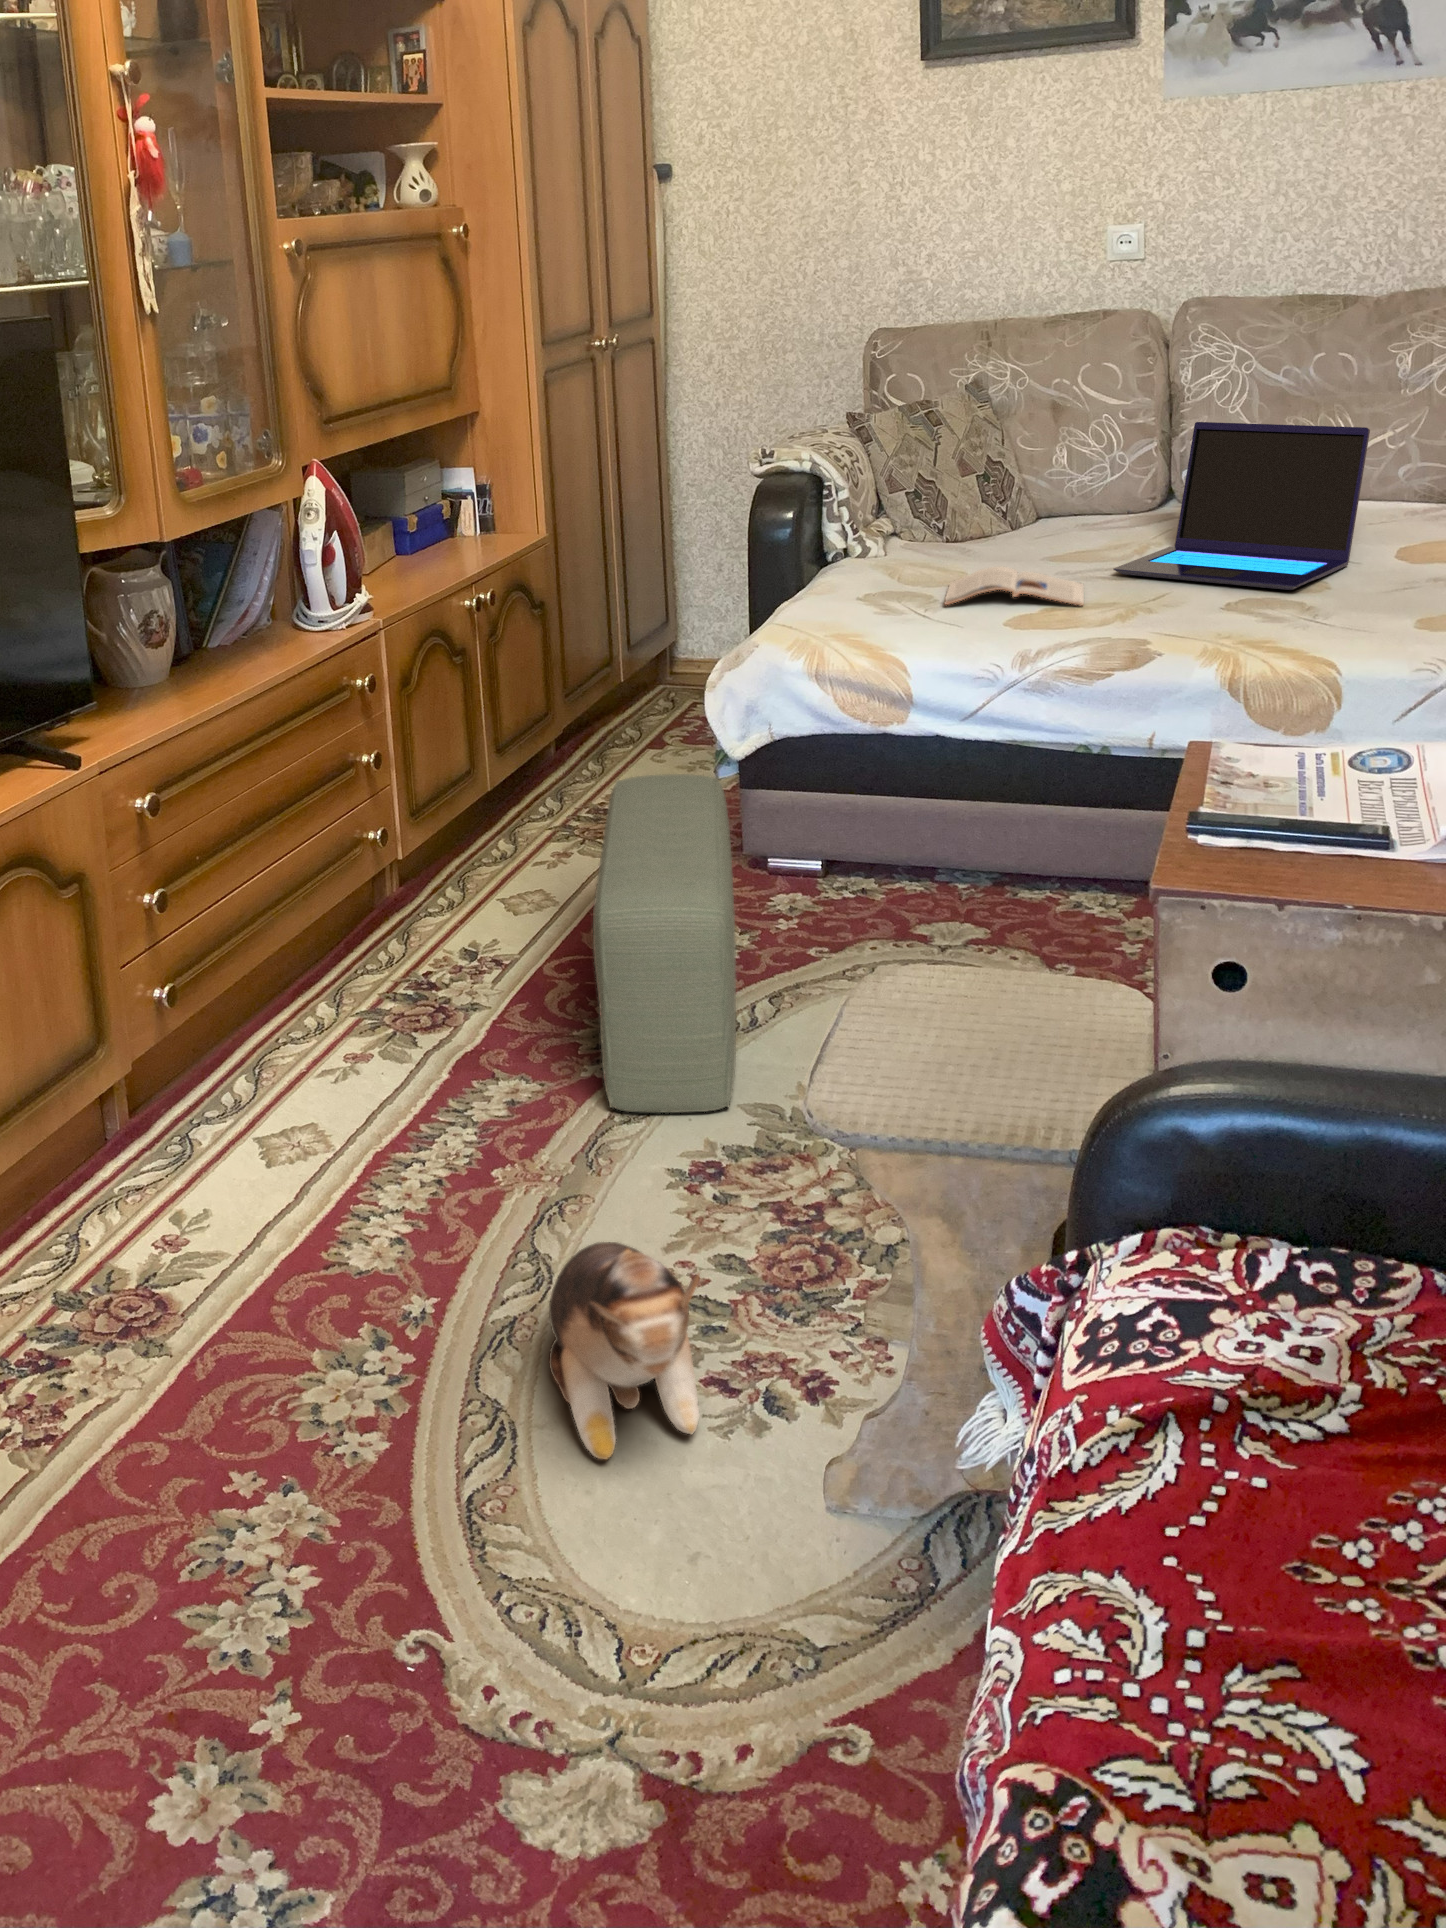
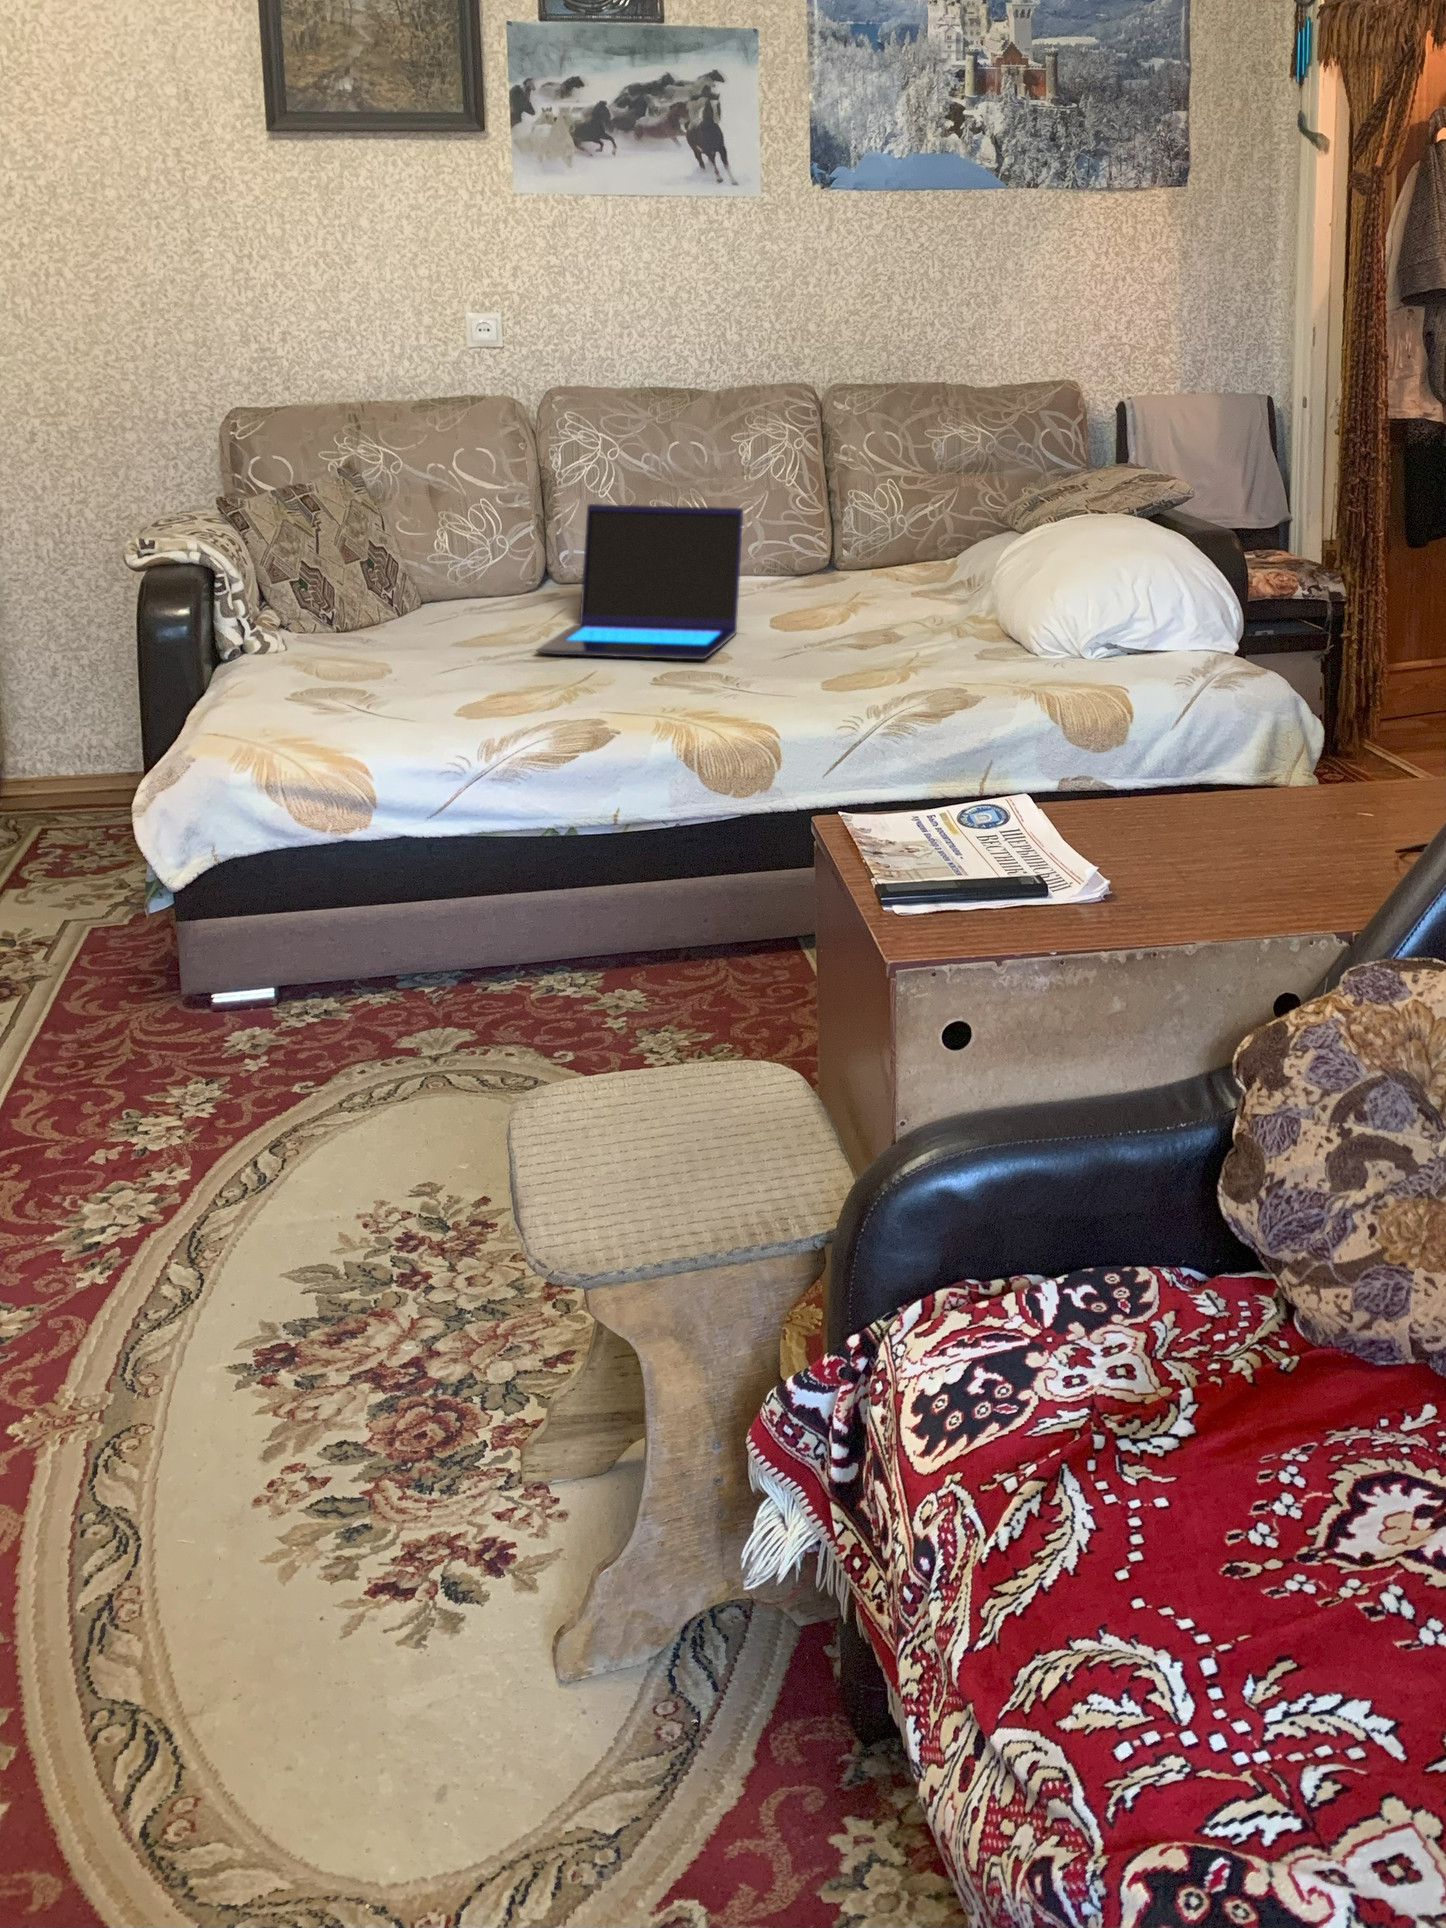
magazine: present [945,567,1084,605] -> none [379,654,525,700]
pouf: present [593,774,736,1113] -> none [51,914,277,1318]
plush toy: present [549,1242,700,1460] -> none [164,1474,414,1730]

